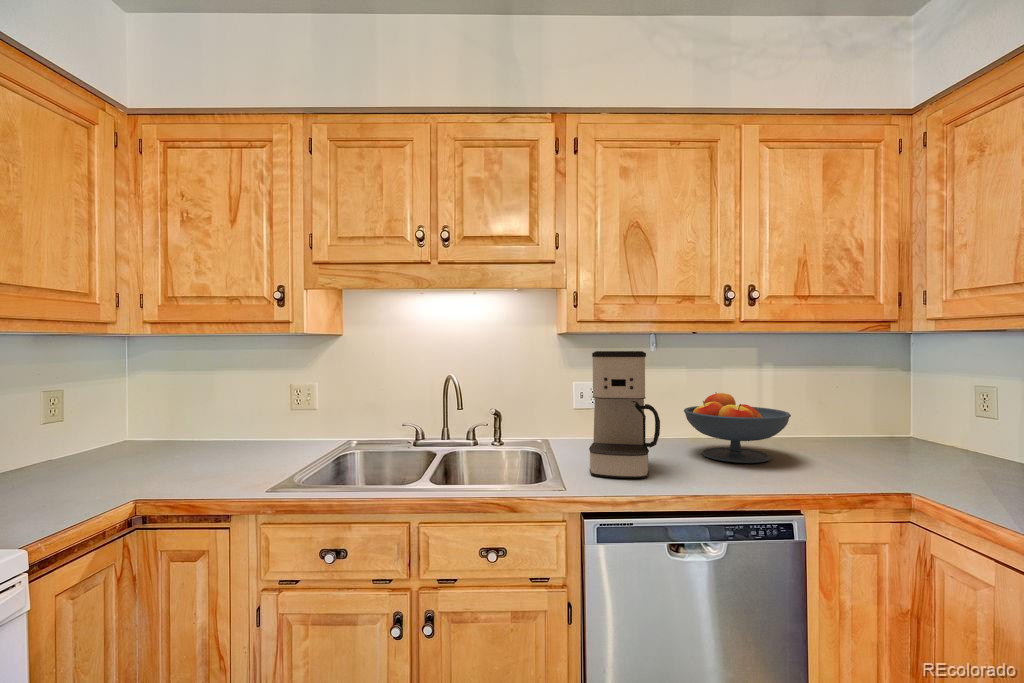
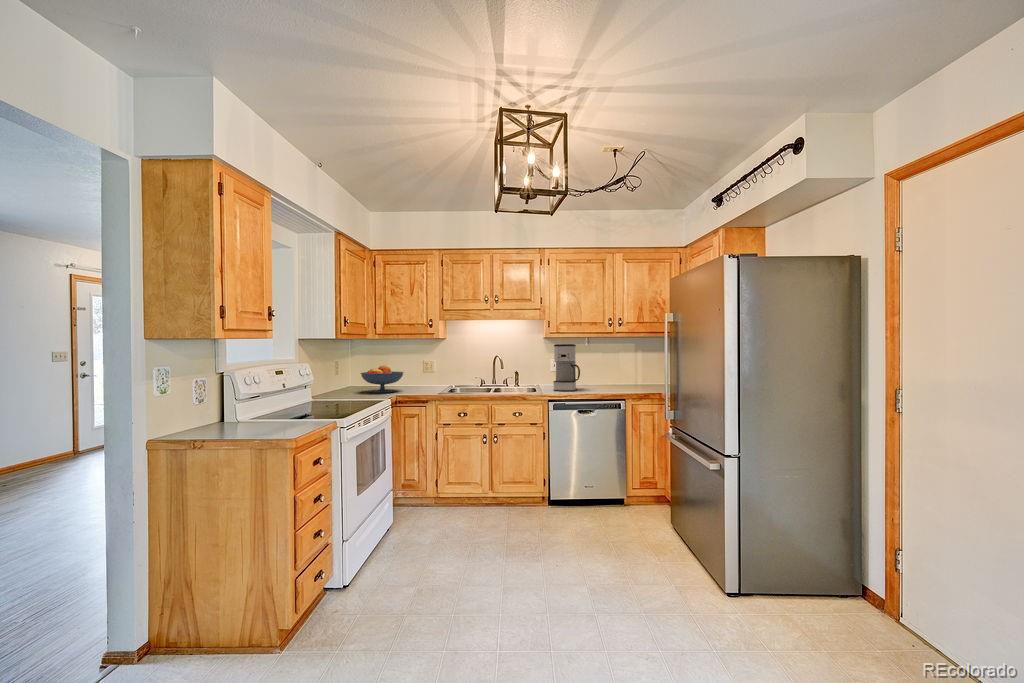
fruit bowl: present [684,392,791,463] -> present [361,365,404,393]

